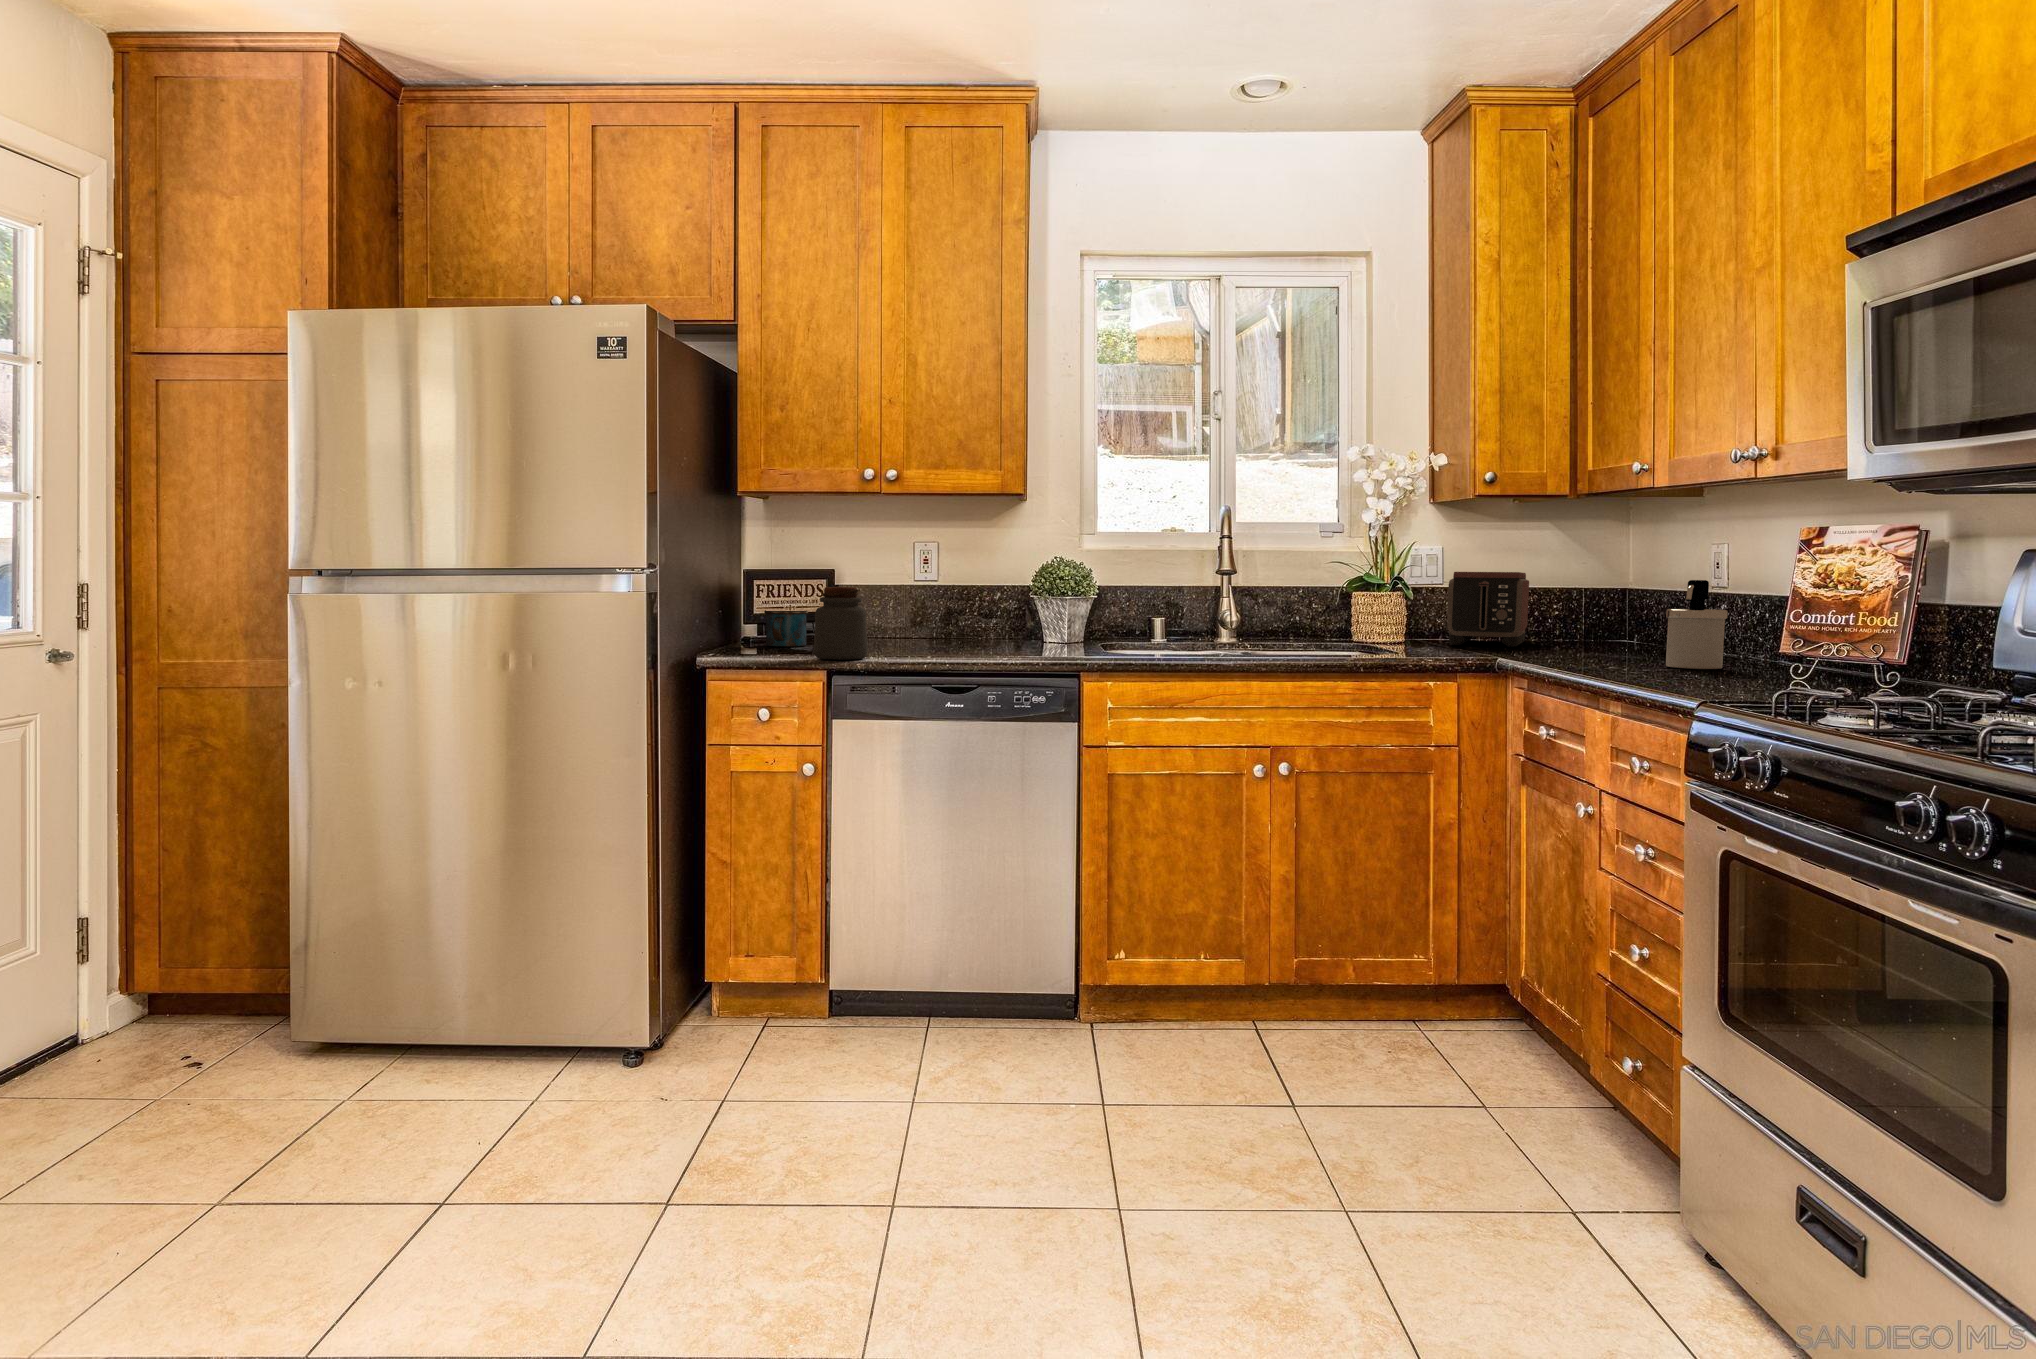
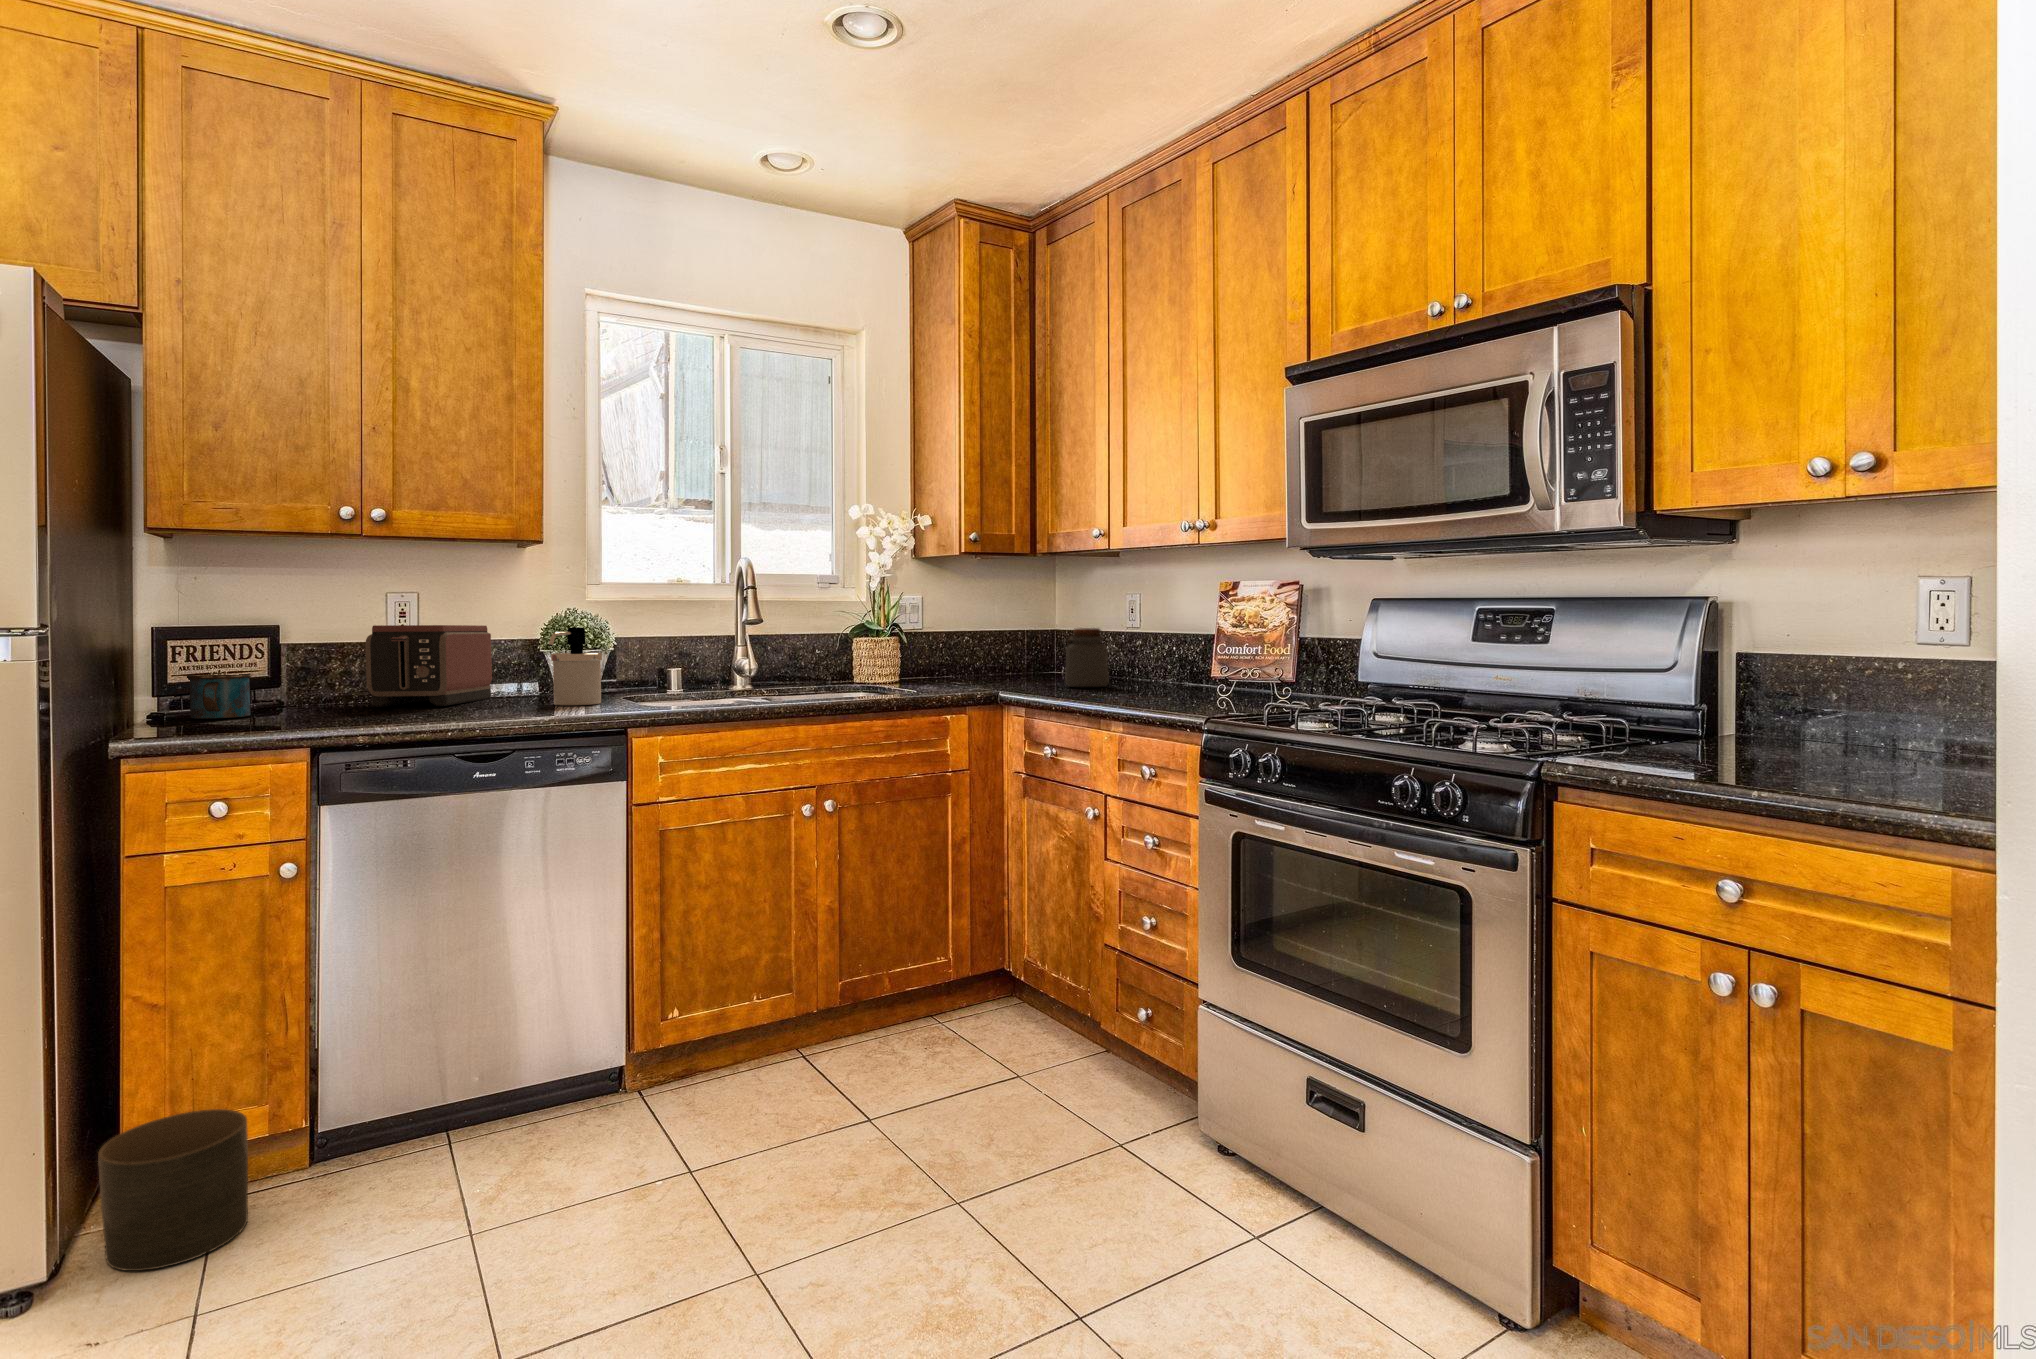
toaster: present [1447,572,1529,647] -> present [365,625,492,707]
soap dispenser: present [1666,580,1728,669] -> present [549,627,602,705]
jar: present [814,587,868,660] -> present [1065,628,1109,687]
planter: none [682,952,775,1061] -> present [98,1109,248,1271]

